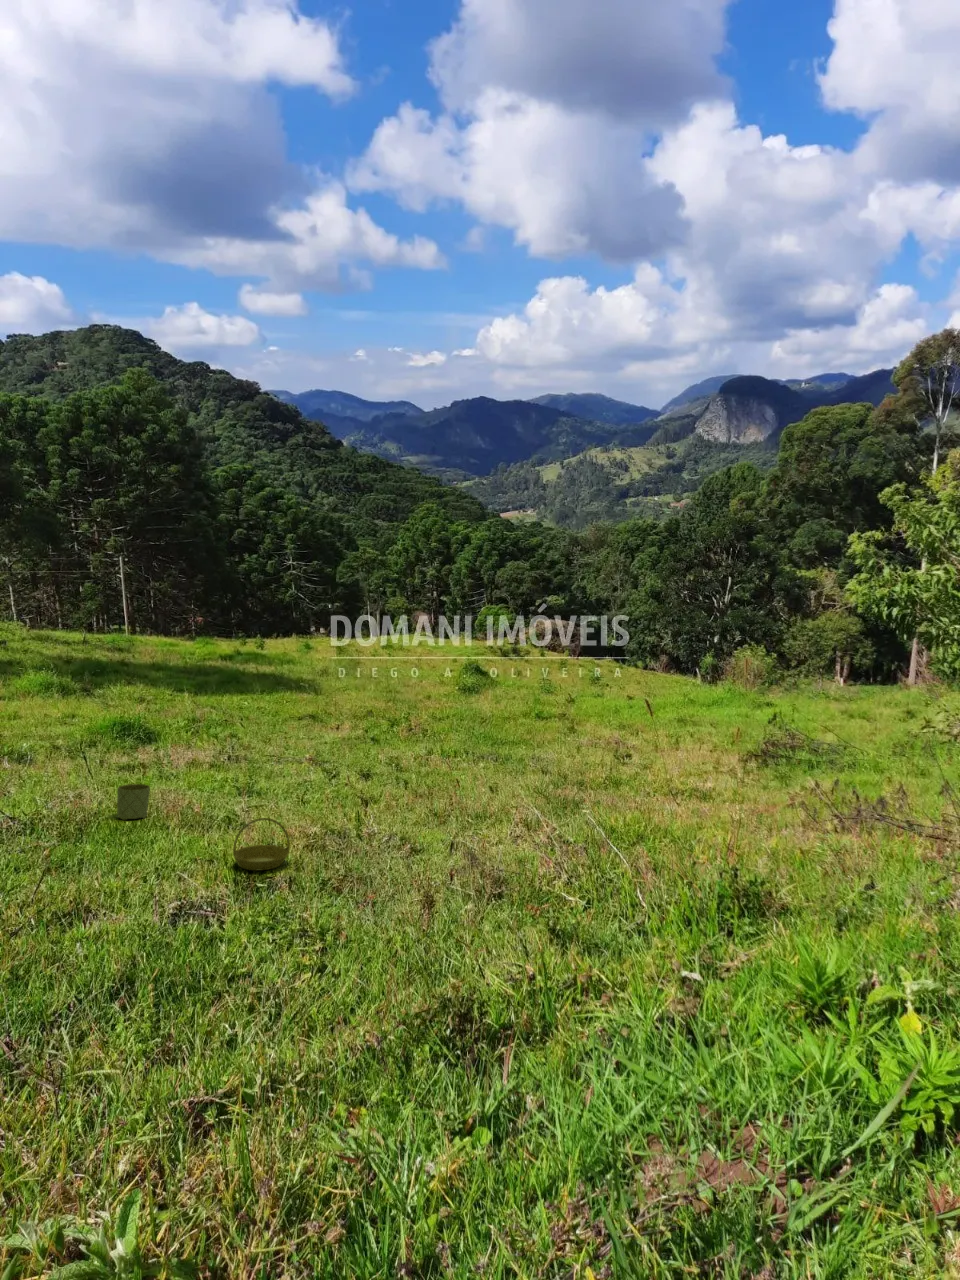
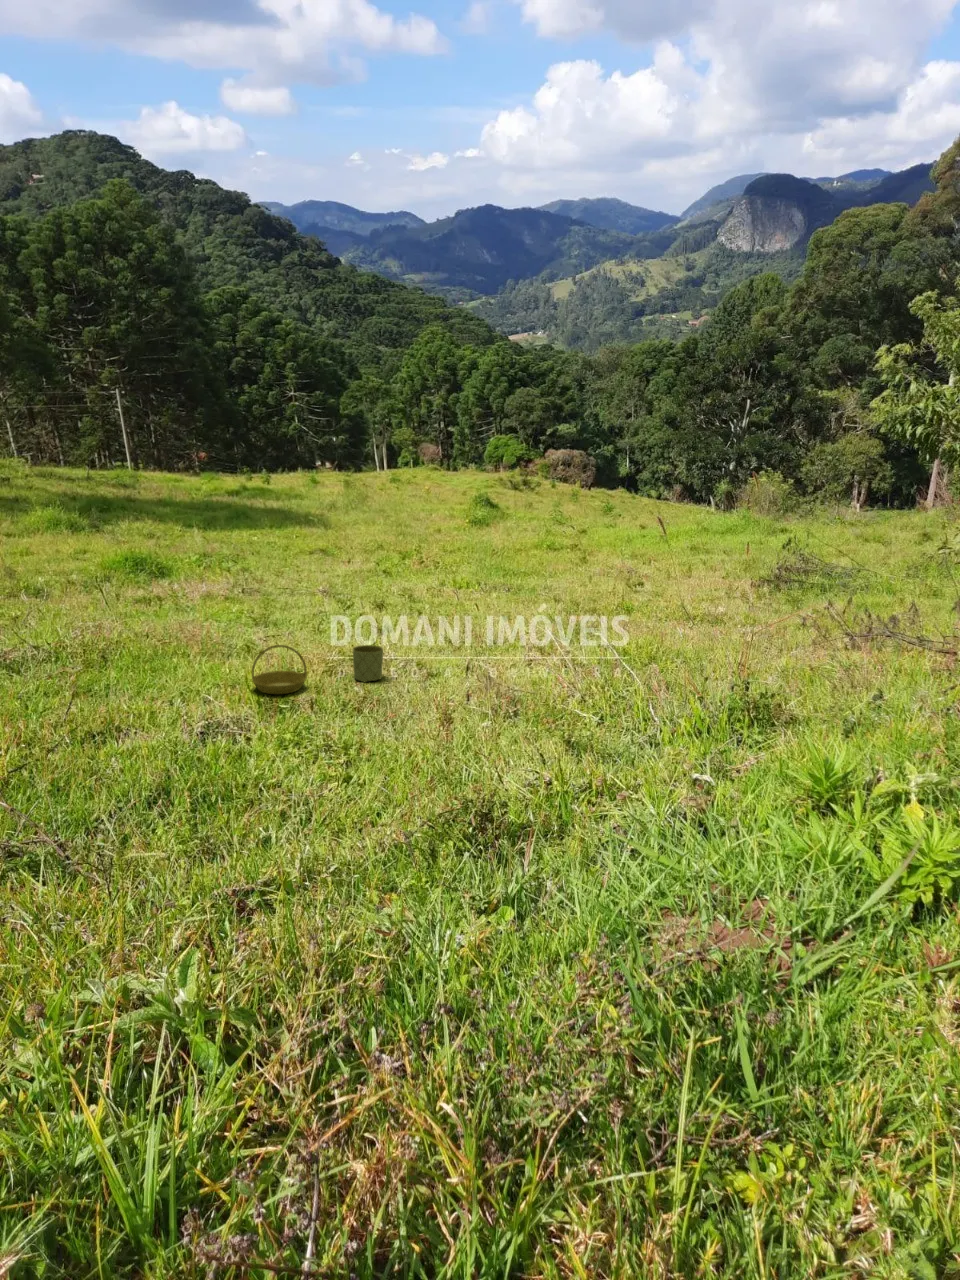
planter: present [117,784,150,820] -> present [353,645,383,682]

